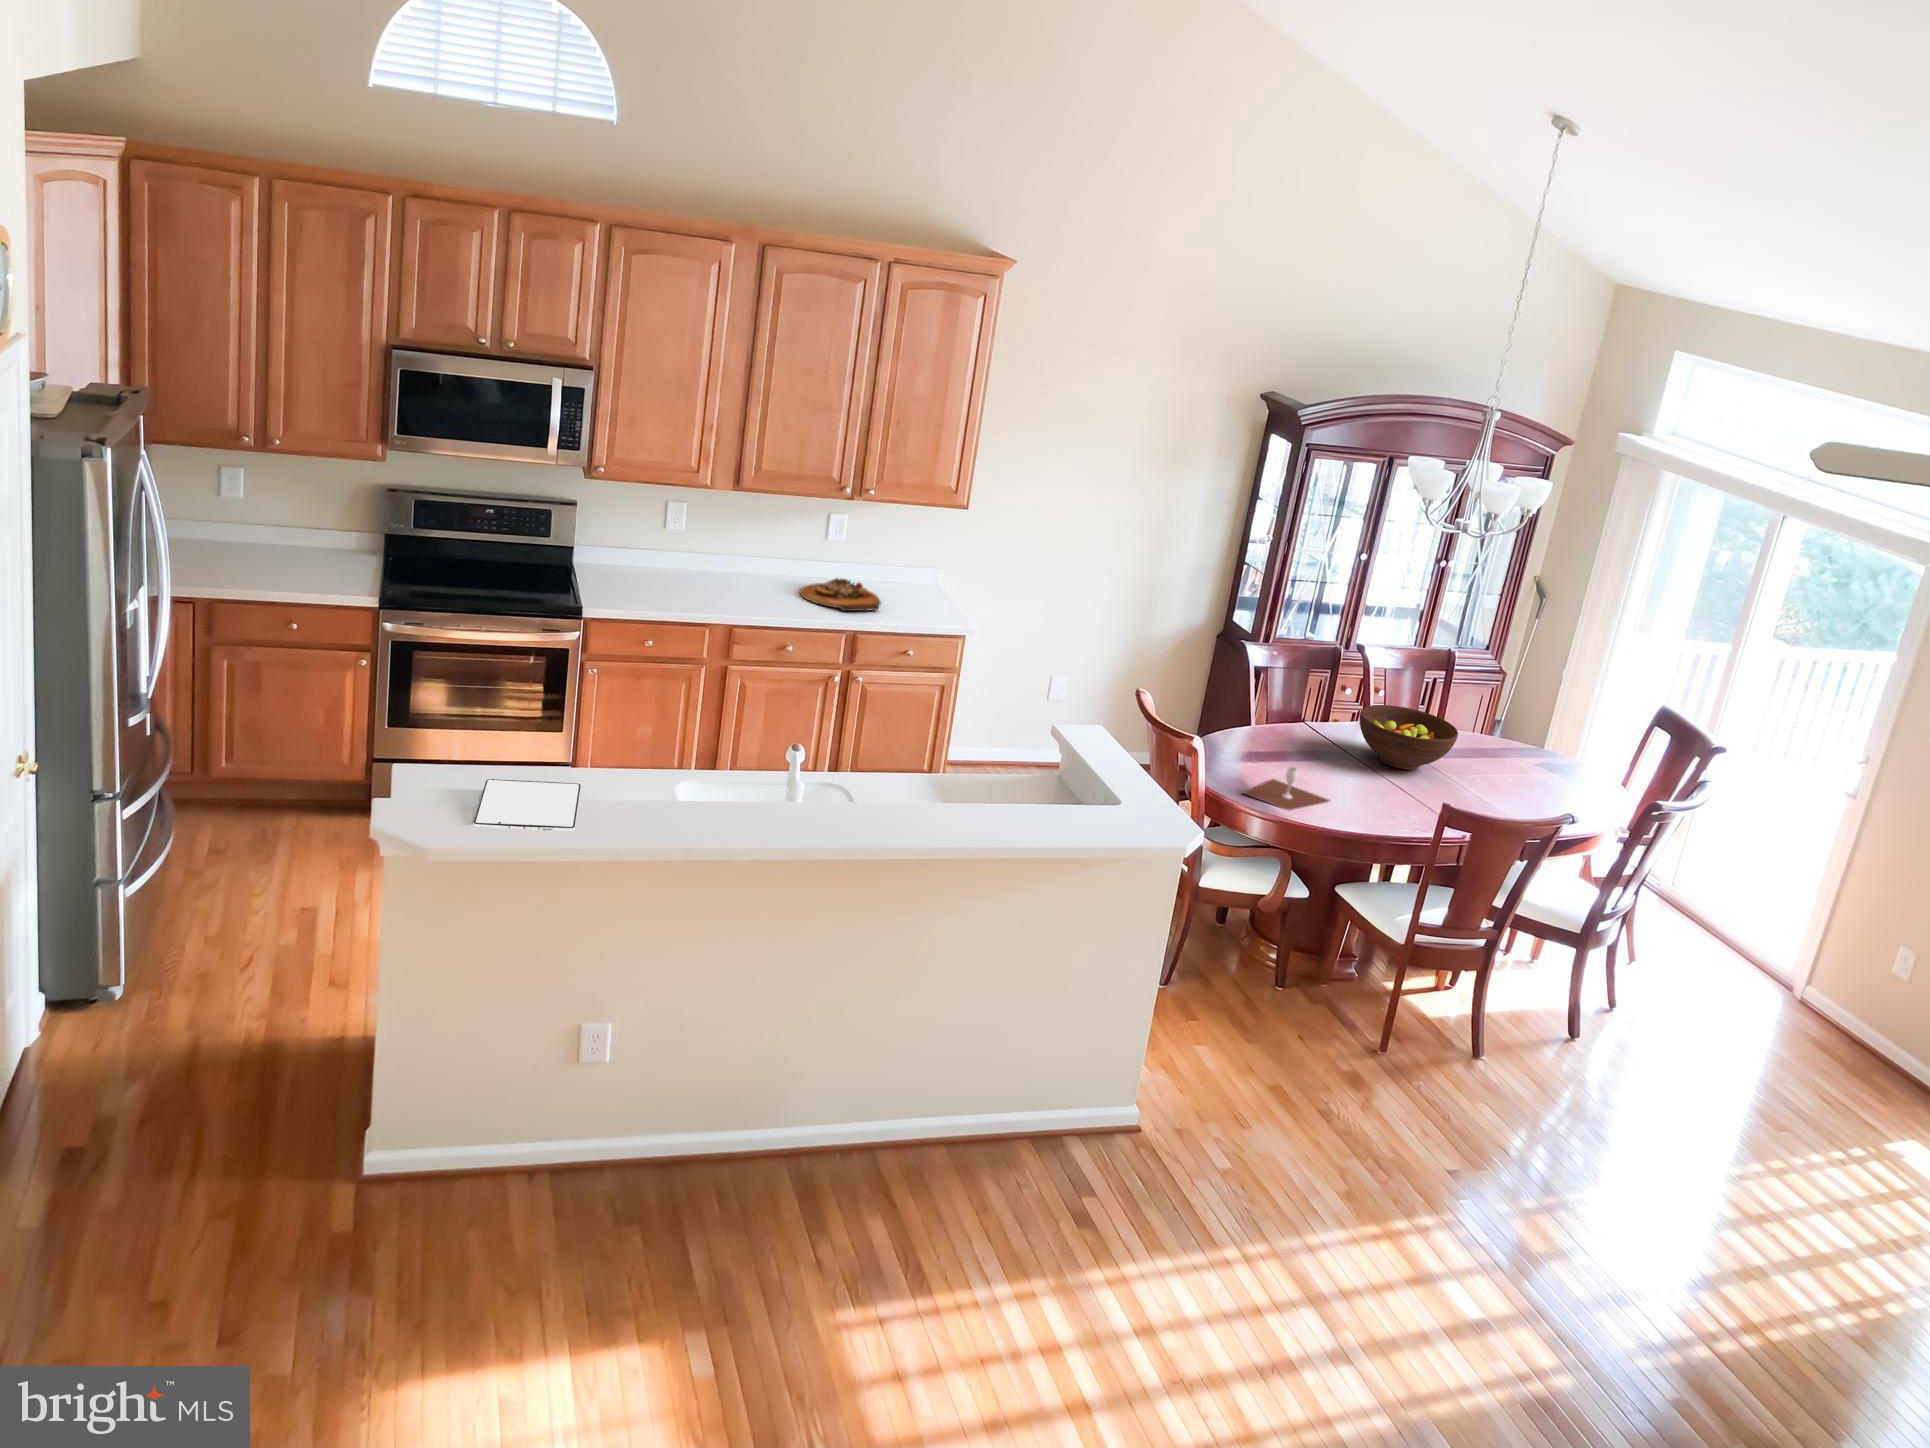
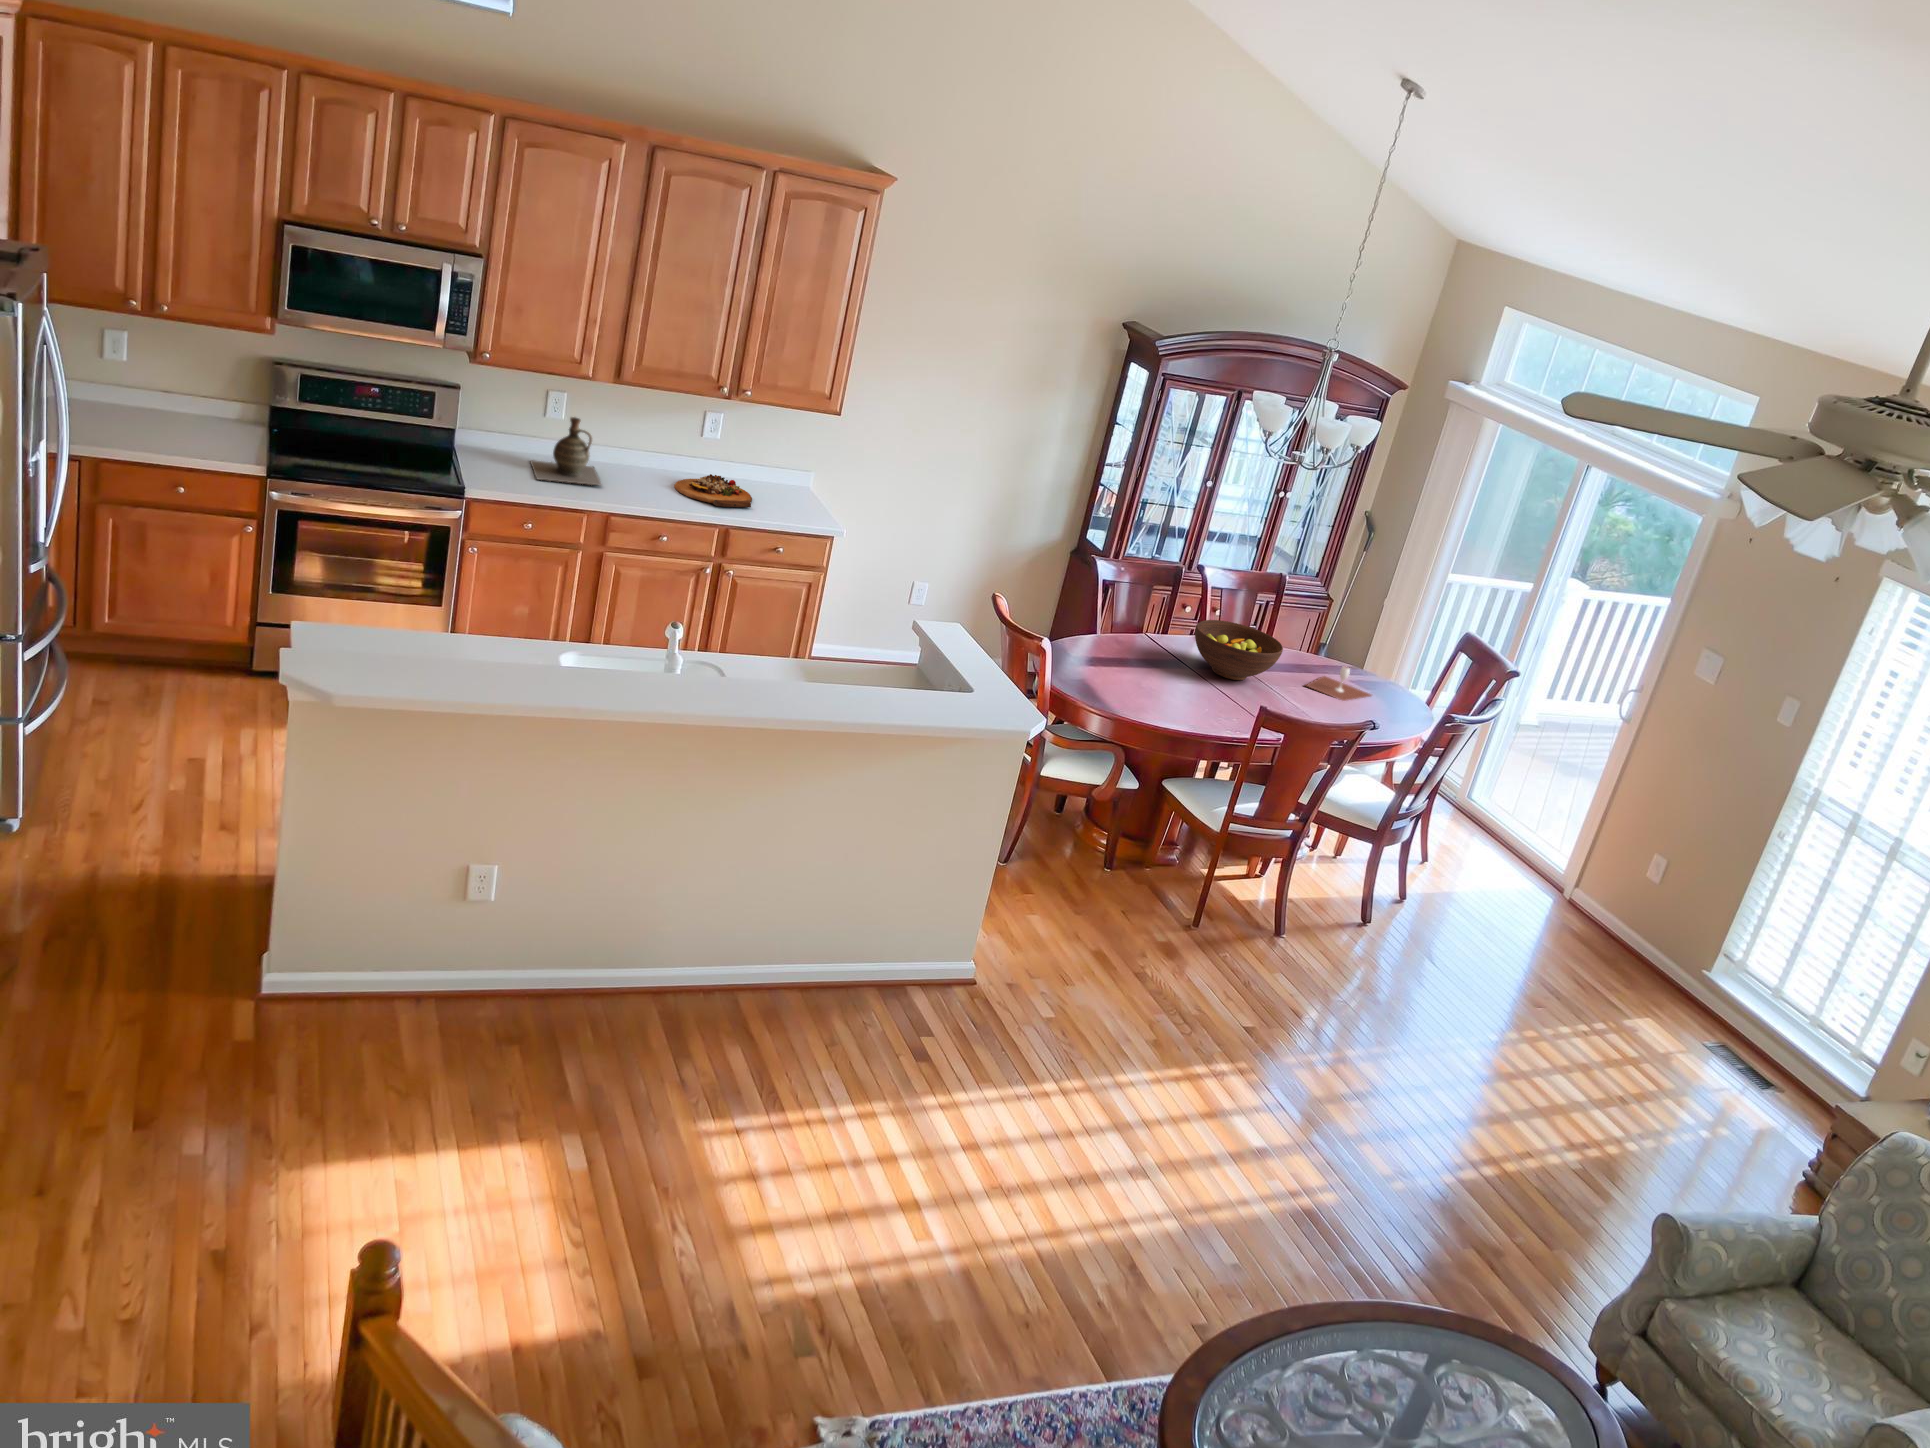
ceramic jug: none [651,527,725,596] -> present [531,417,601,485]
wine glass: present [1244,767,1329,811] -> present [1306,666,1372,701]
tablet: present [473,779,581,831] -> none [380,638,478,688]

